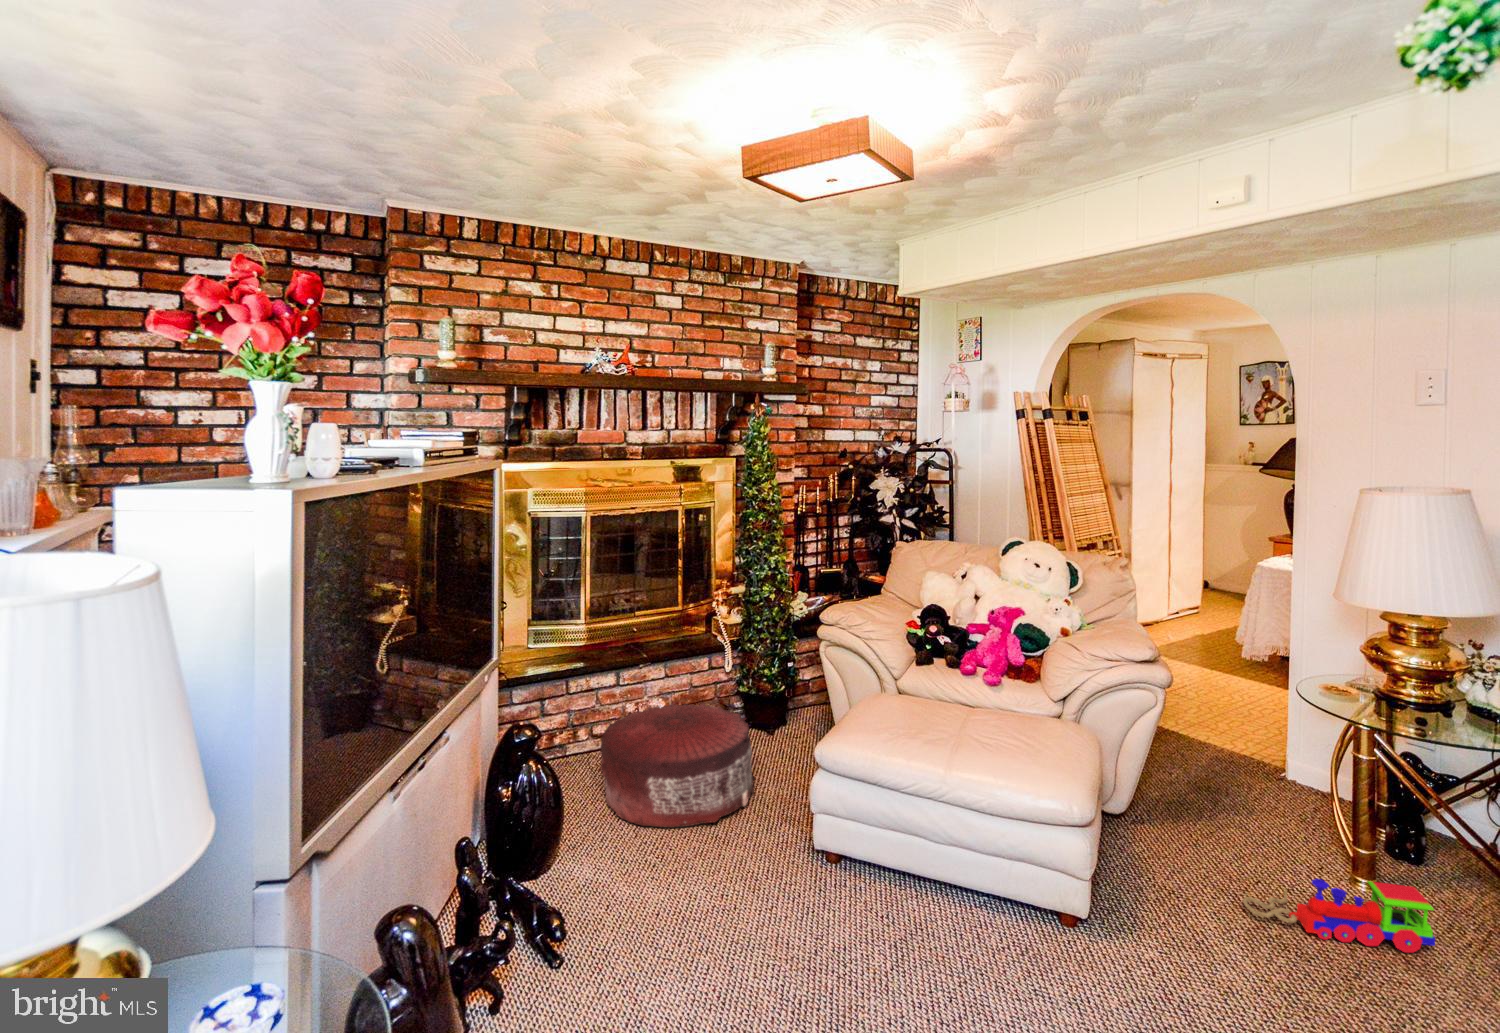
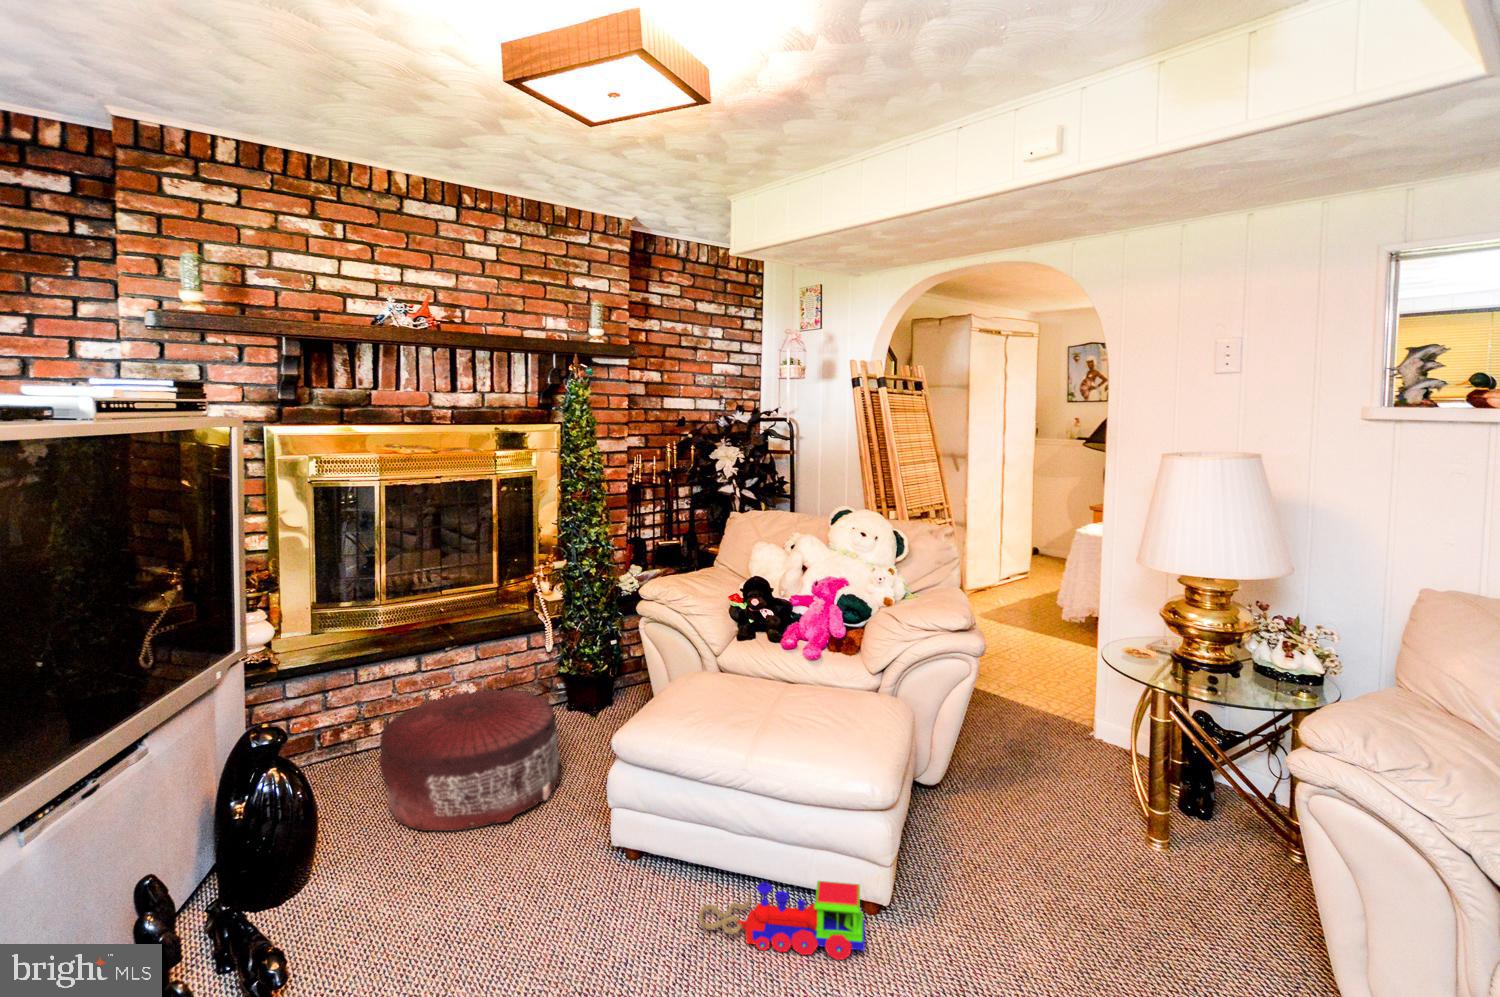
toy train: present [1243,878,1435,953] -> present [699,881,865,960]

